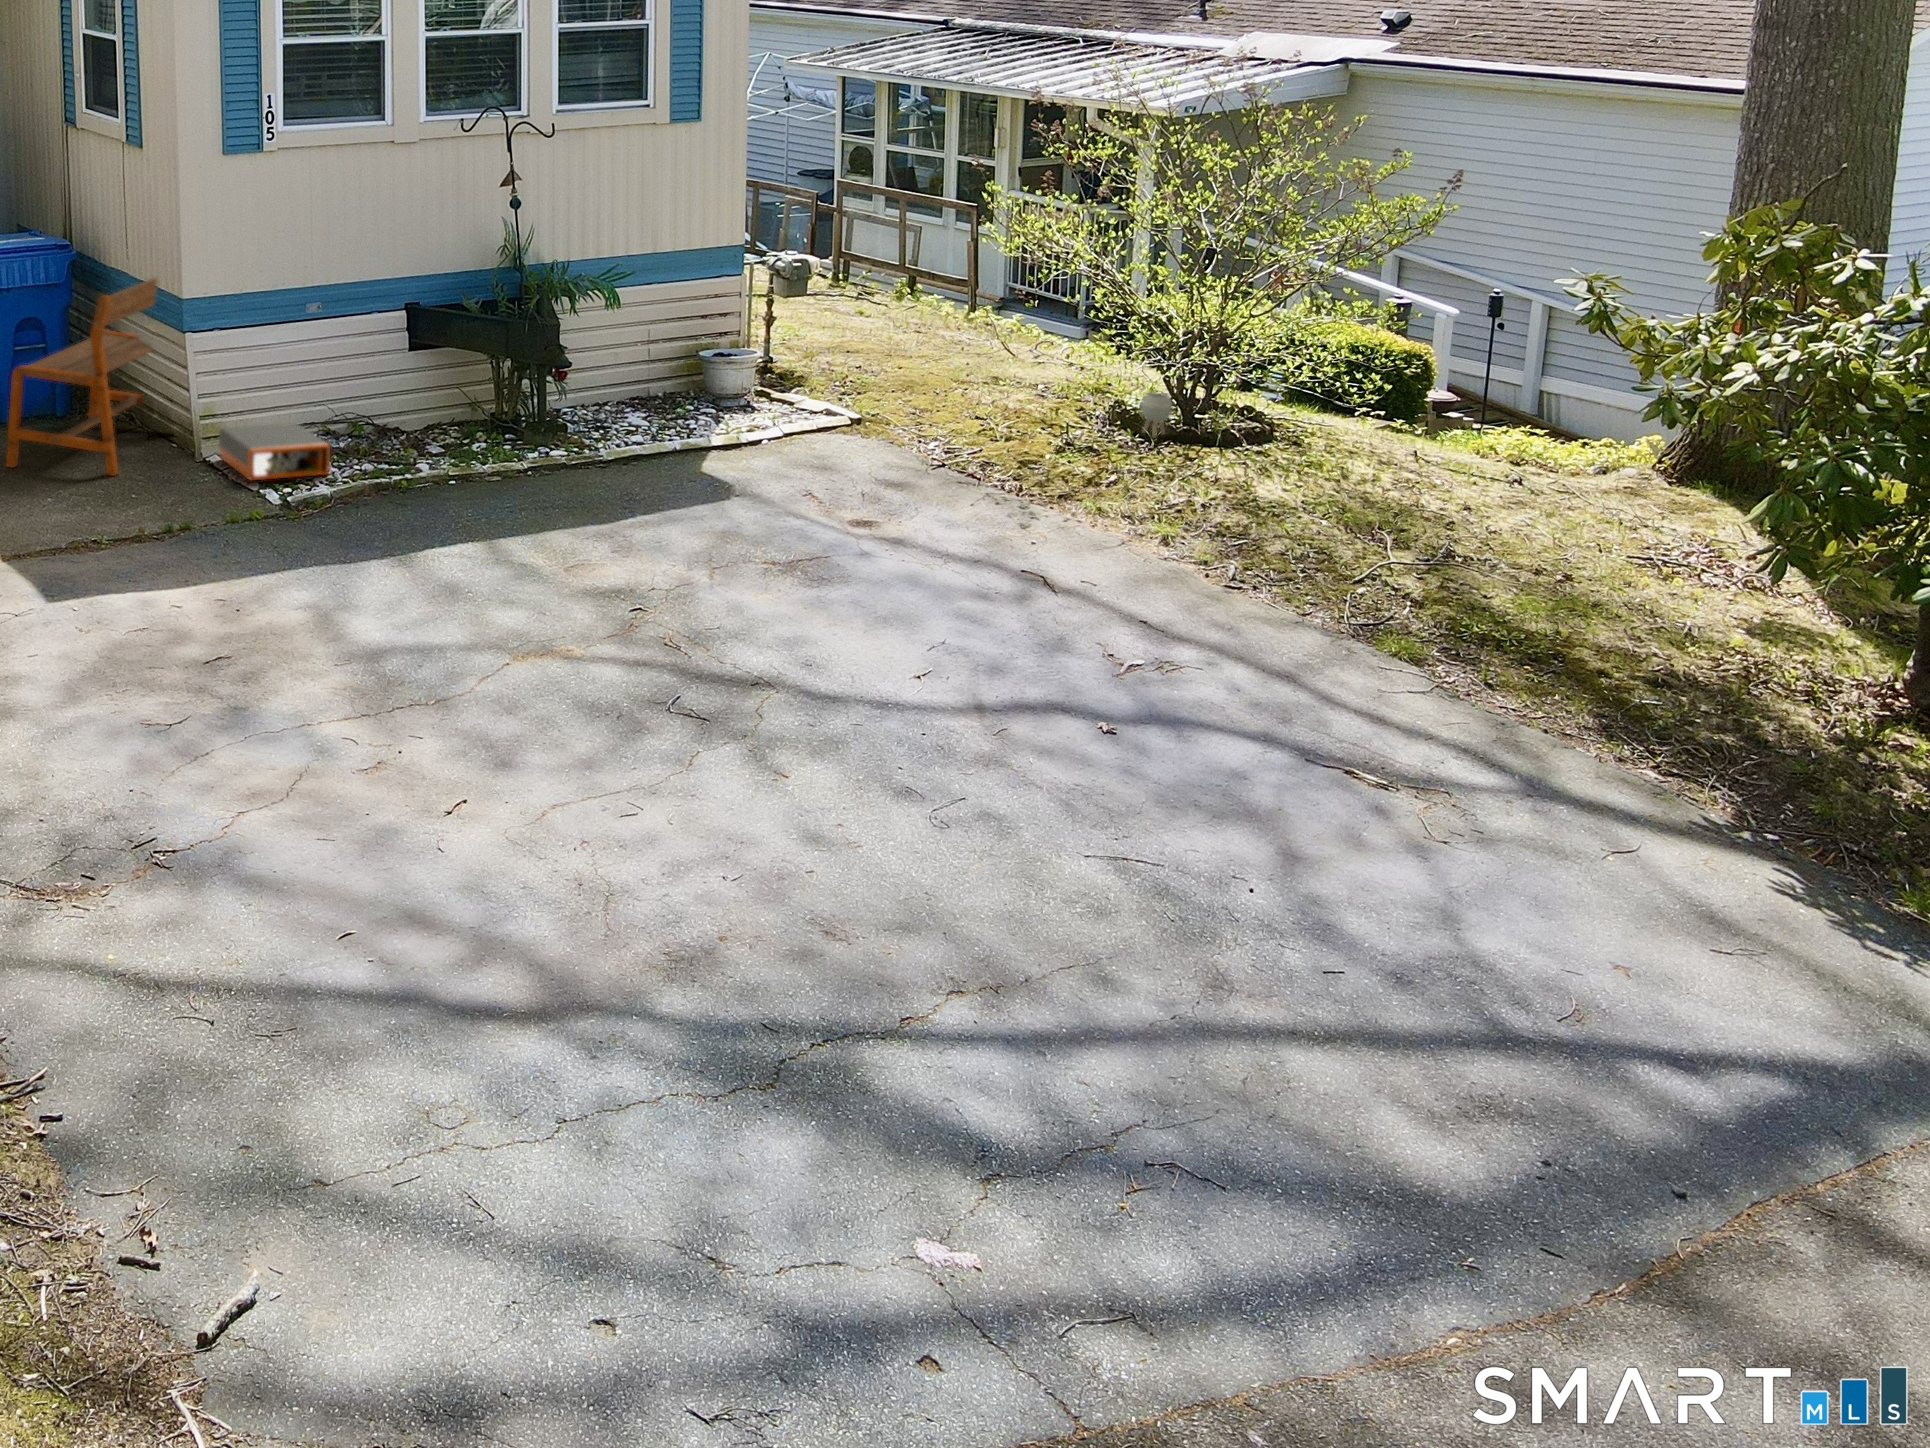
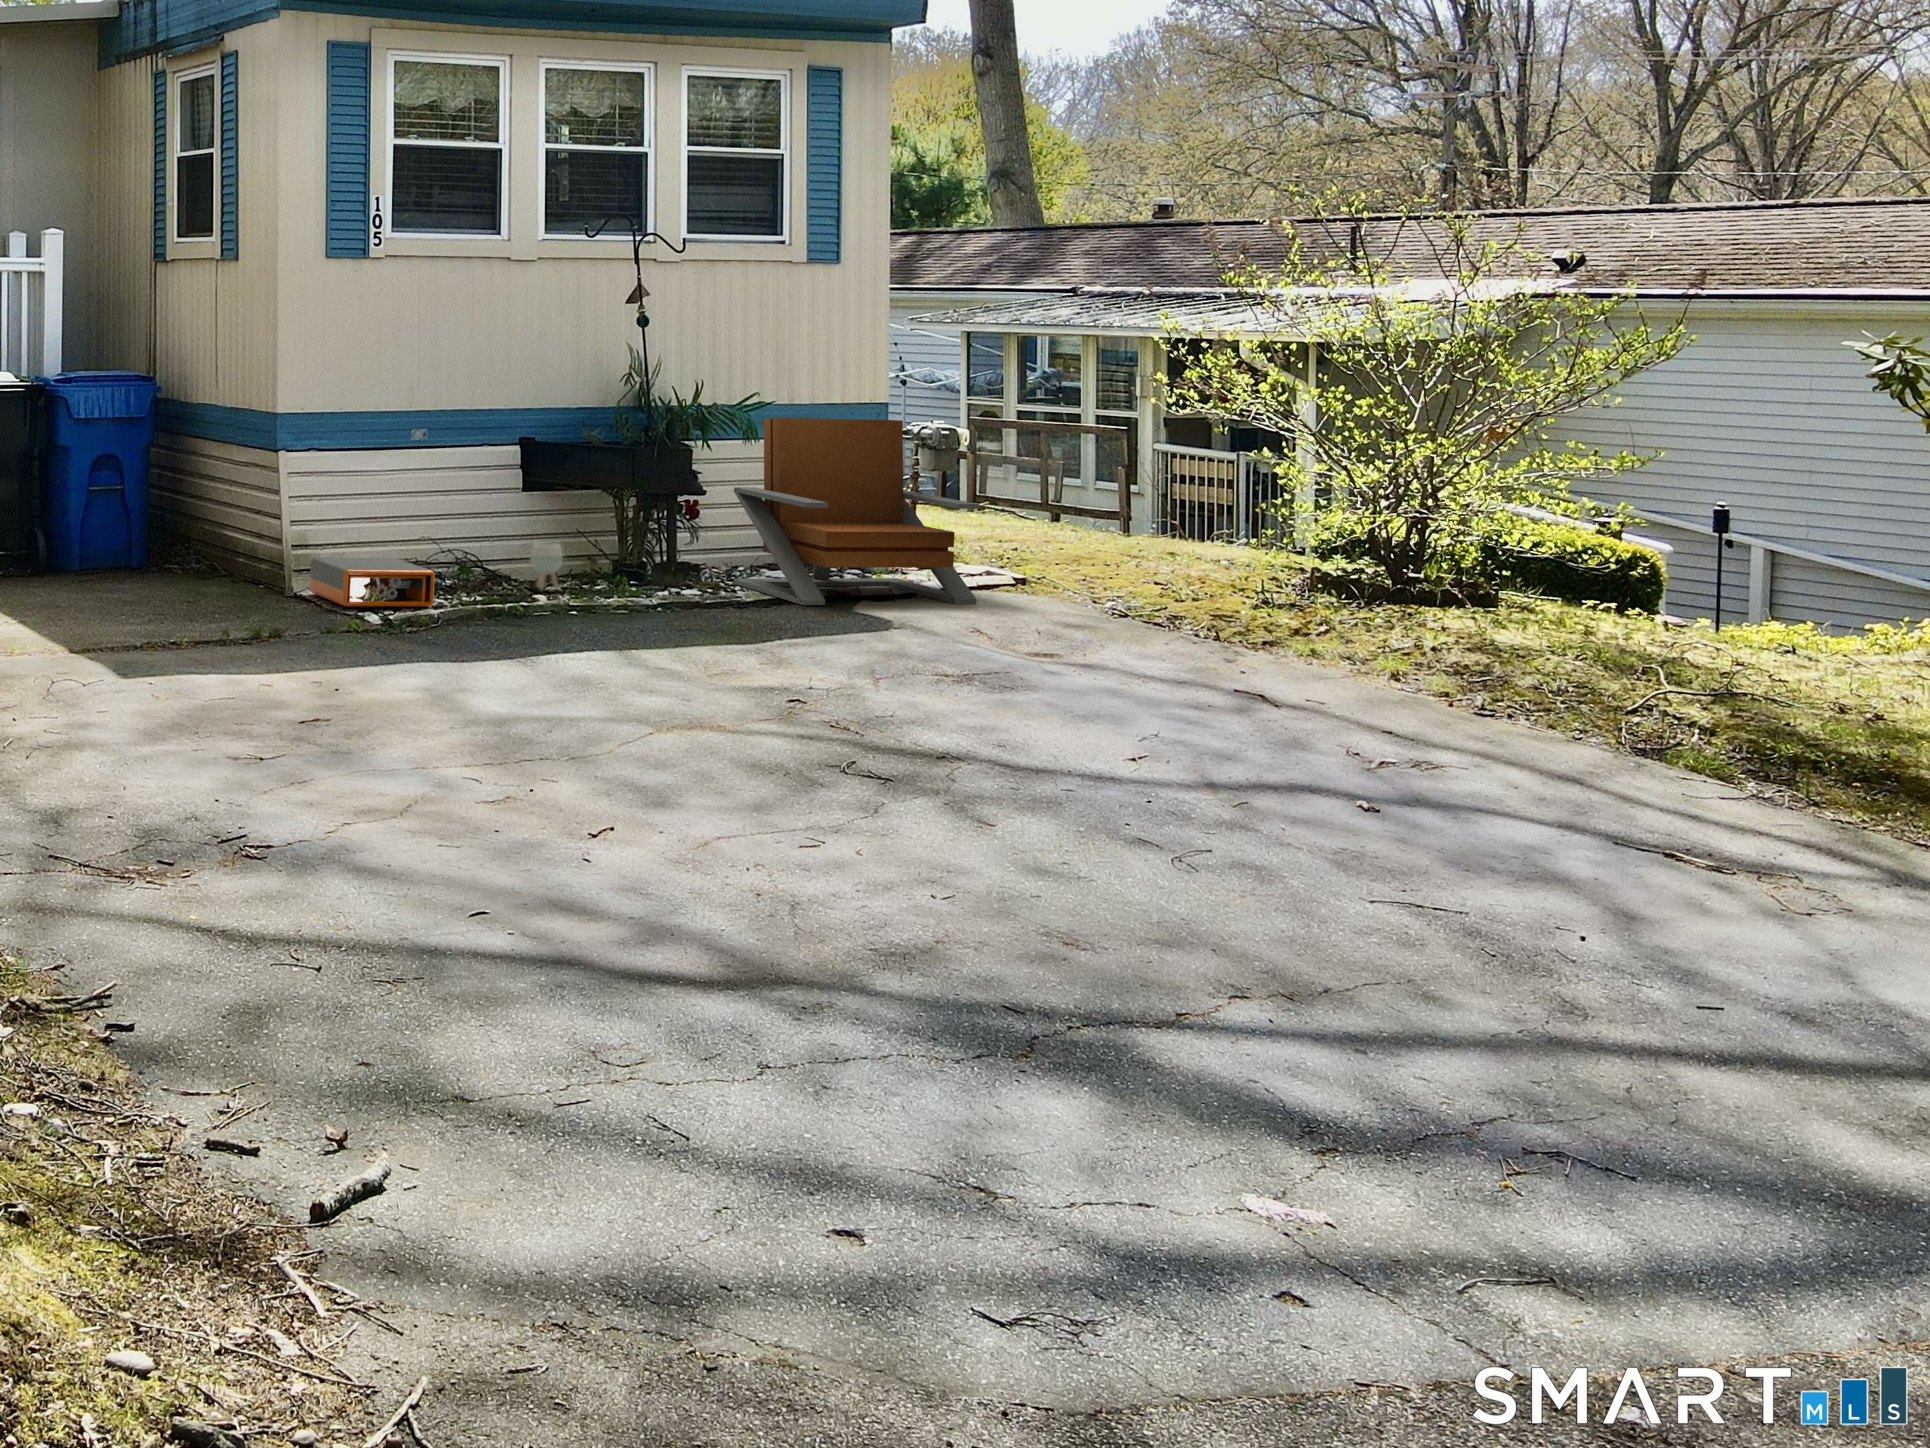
lounge chair: none [601,270,820,454] -> present [733,418,980,605]
bench: present [6,278,157,476] -> none [74,392,272,600]
planter: present [1140,392,1172,437] -> present [530,543,563,590]

